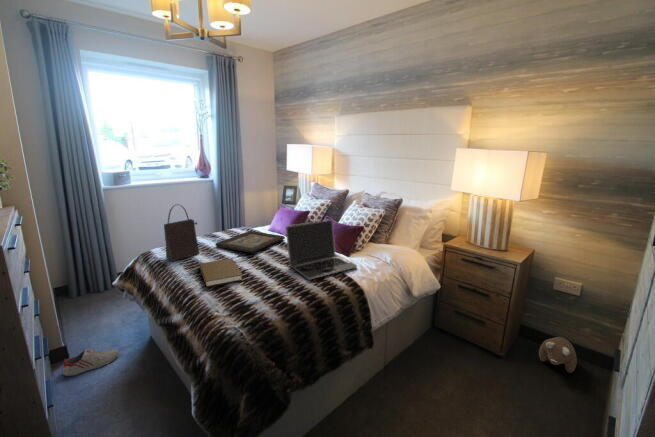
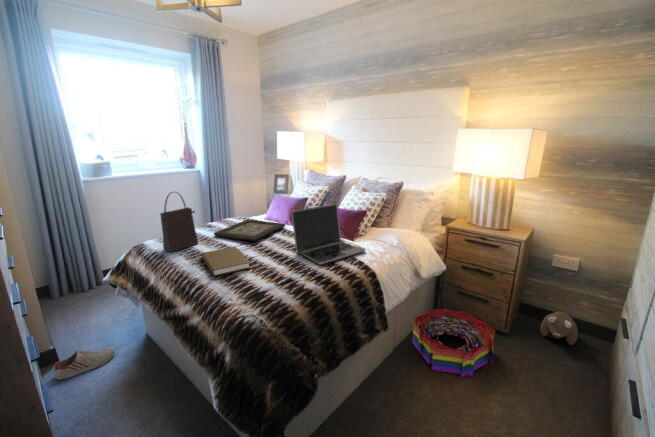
storage bin: none [404,327,488,400] -> present [412,309,495,377]

